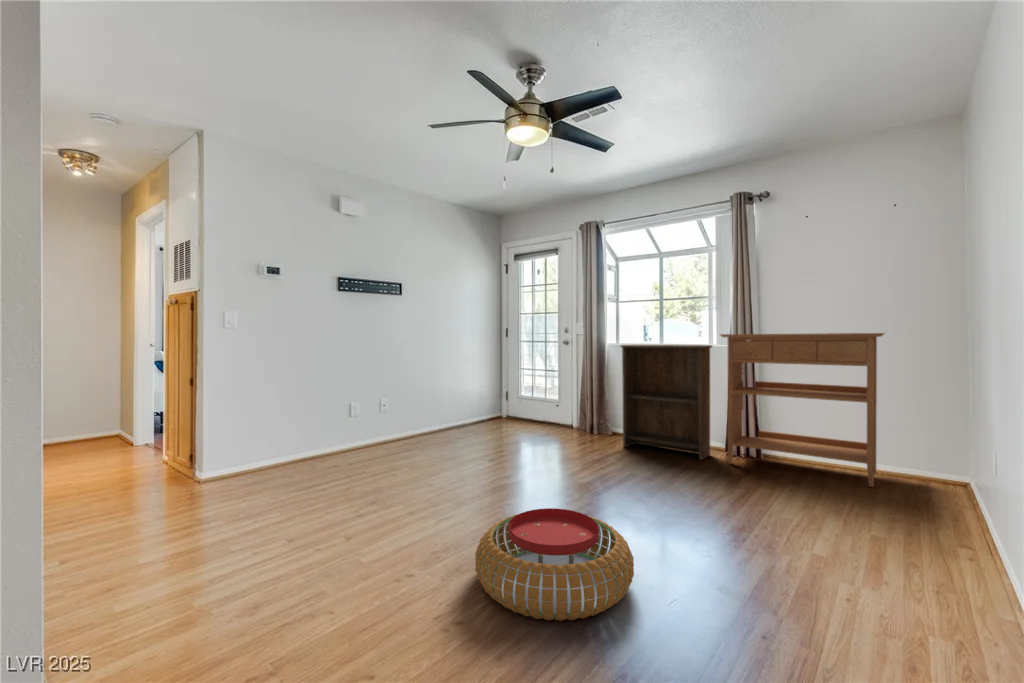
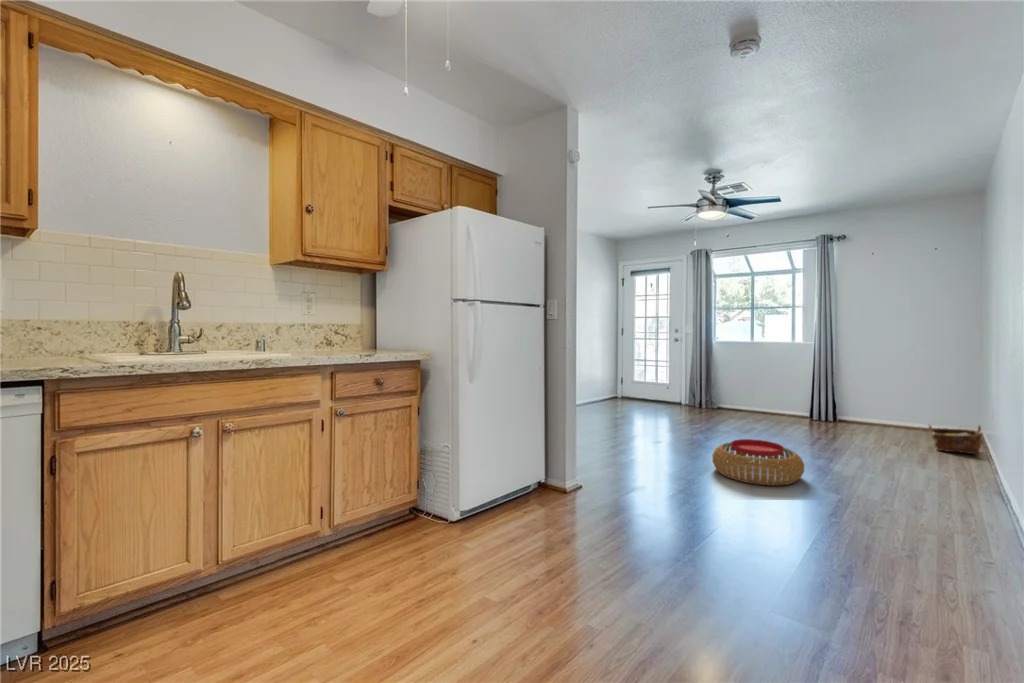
console table: present [721,333,884,487] -> none [811,336,927,437]
bookshelf: present [621,345,712,460] -> none [732,343,803,424]
woven basket: none [885,471,976,527] -> present [929,425,983,454]

